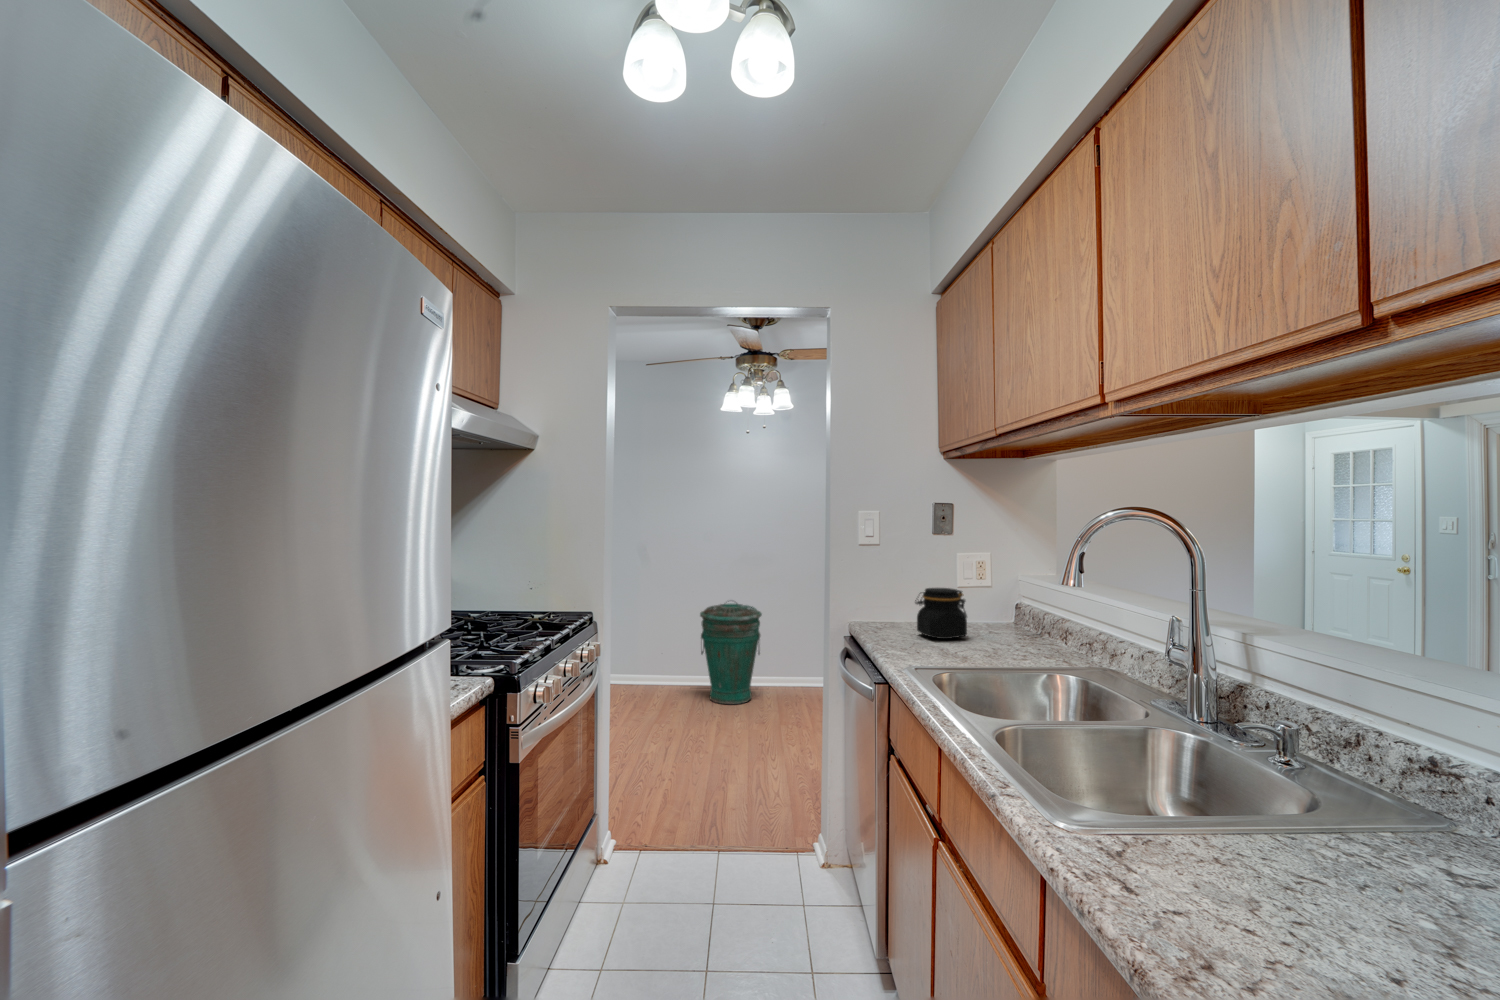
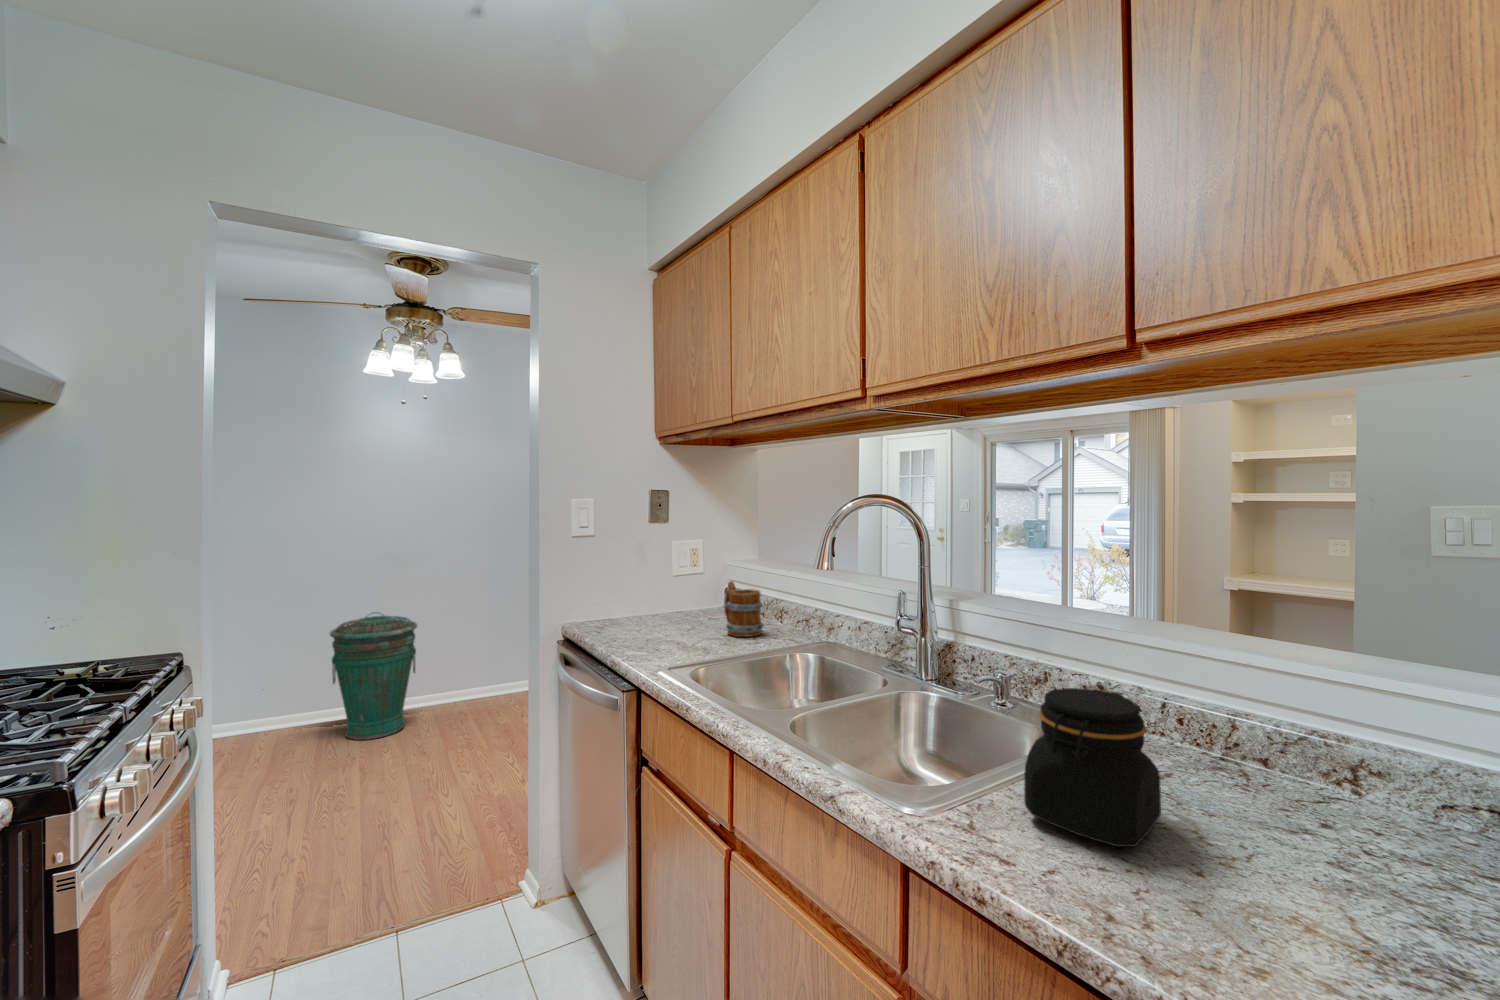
jar: present [915,588,967,639] -> present [1024,688,1161,847]
mug: none [999,594,1043,653] -> present [725,581,763,637]

